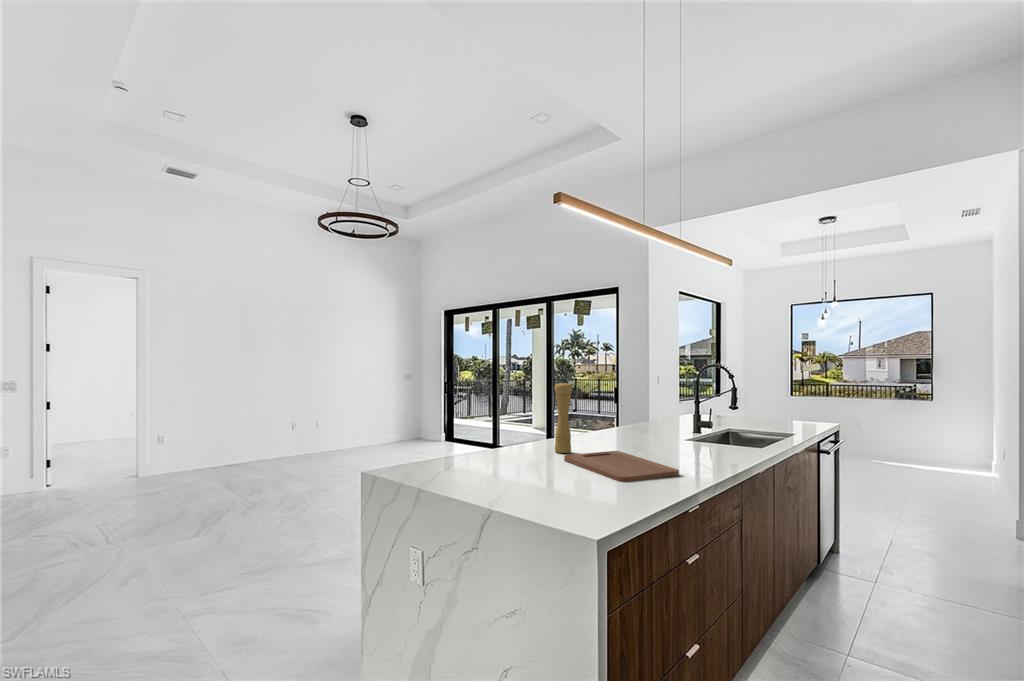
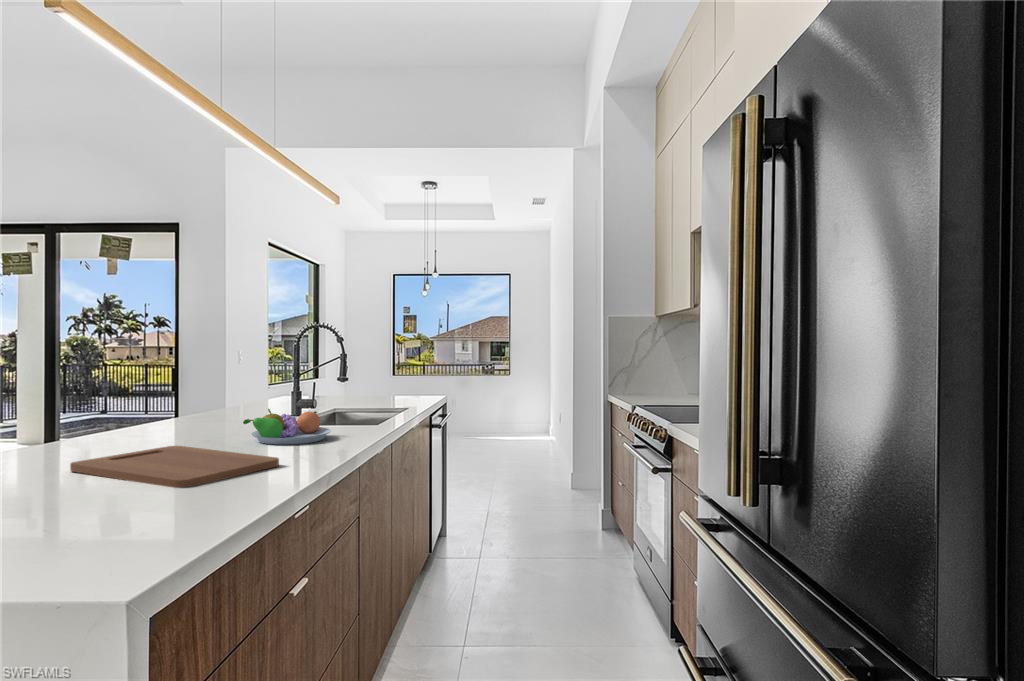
pepper mill: present [555,382,572,453] -> none [51,338,89,461]
fruit bowl: none [658,431,720,459] -> present [243,409,331,445]

